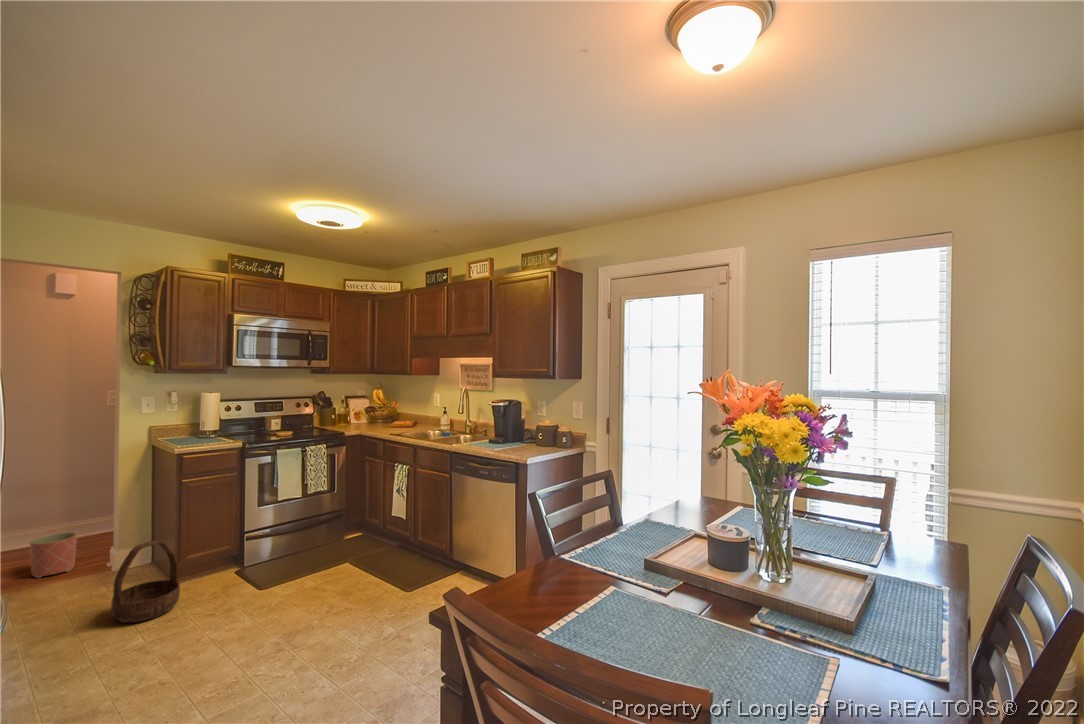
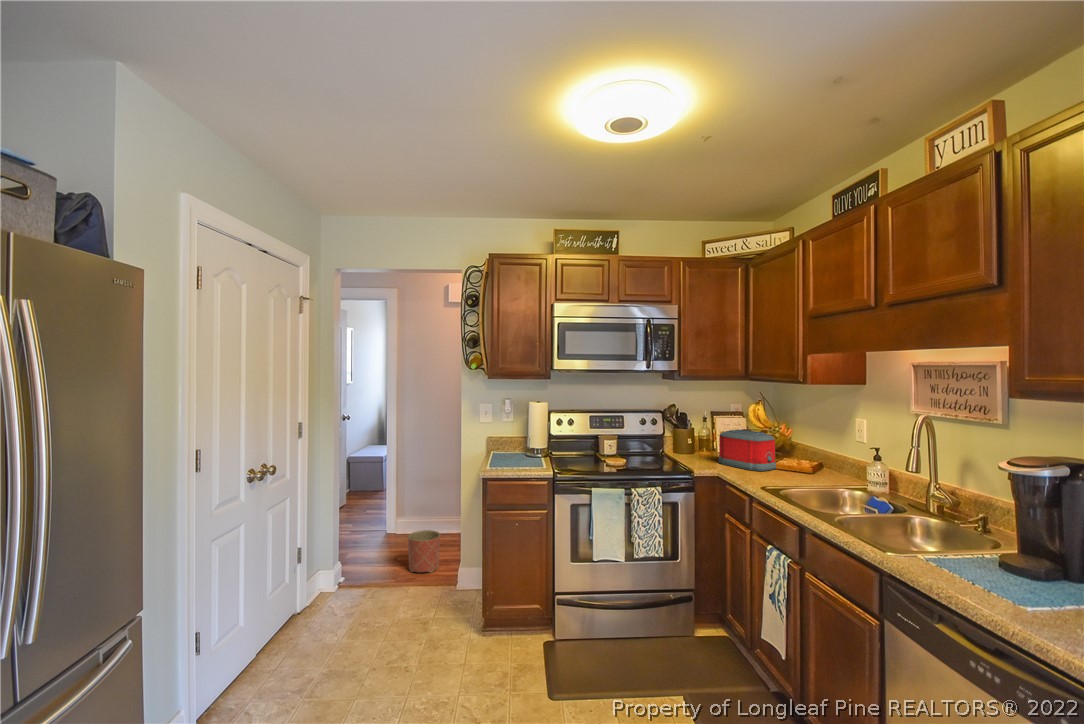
toaster: none [357,405,393,429] -> present [718,429,776,471]
basket: present [111,541,180,623] -> none [400,582,466,687]

